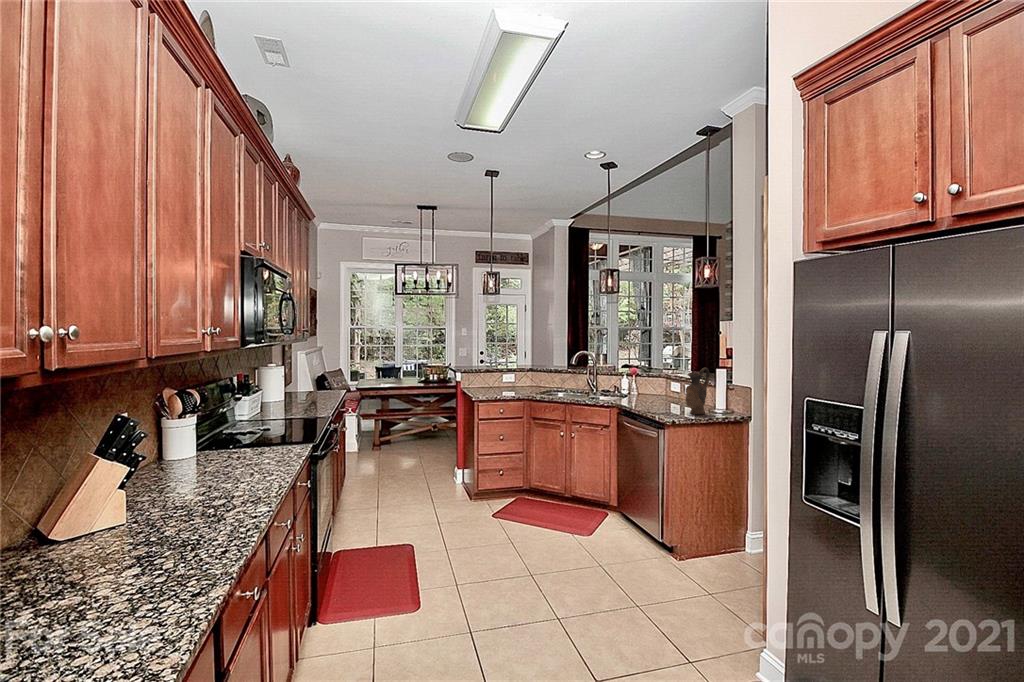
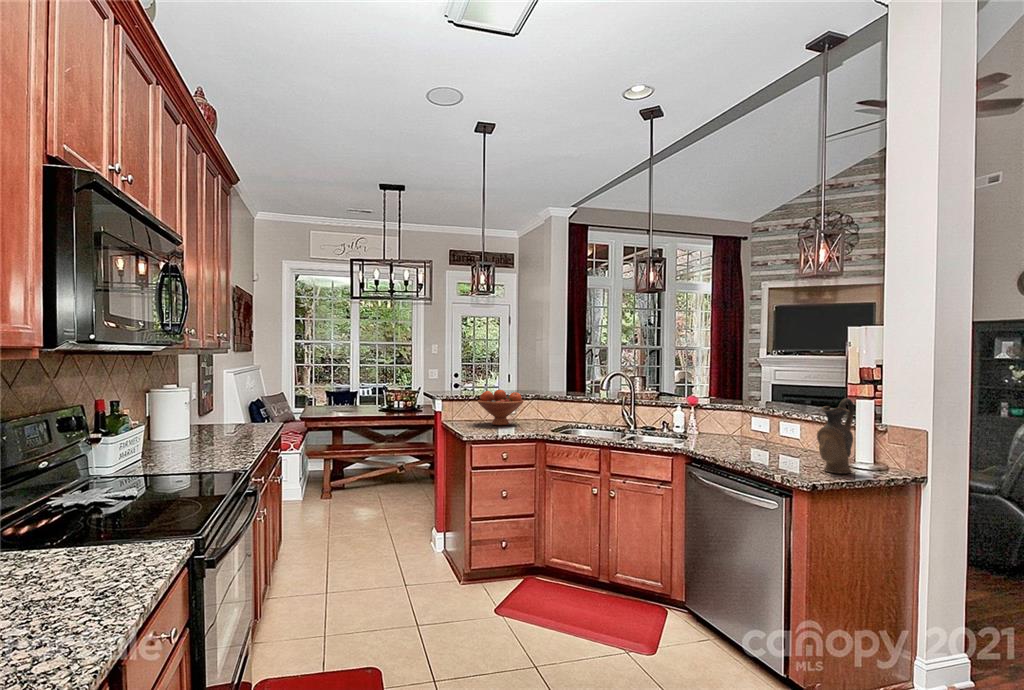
fruit bowl: none [486,365,519,390] -> present [478,390,523,425]

